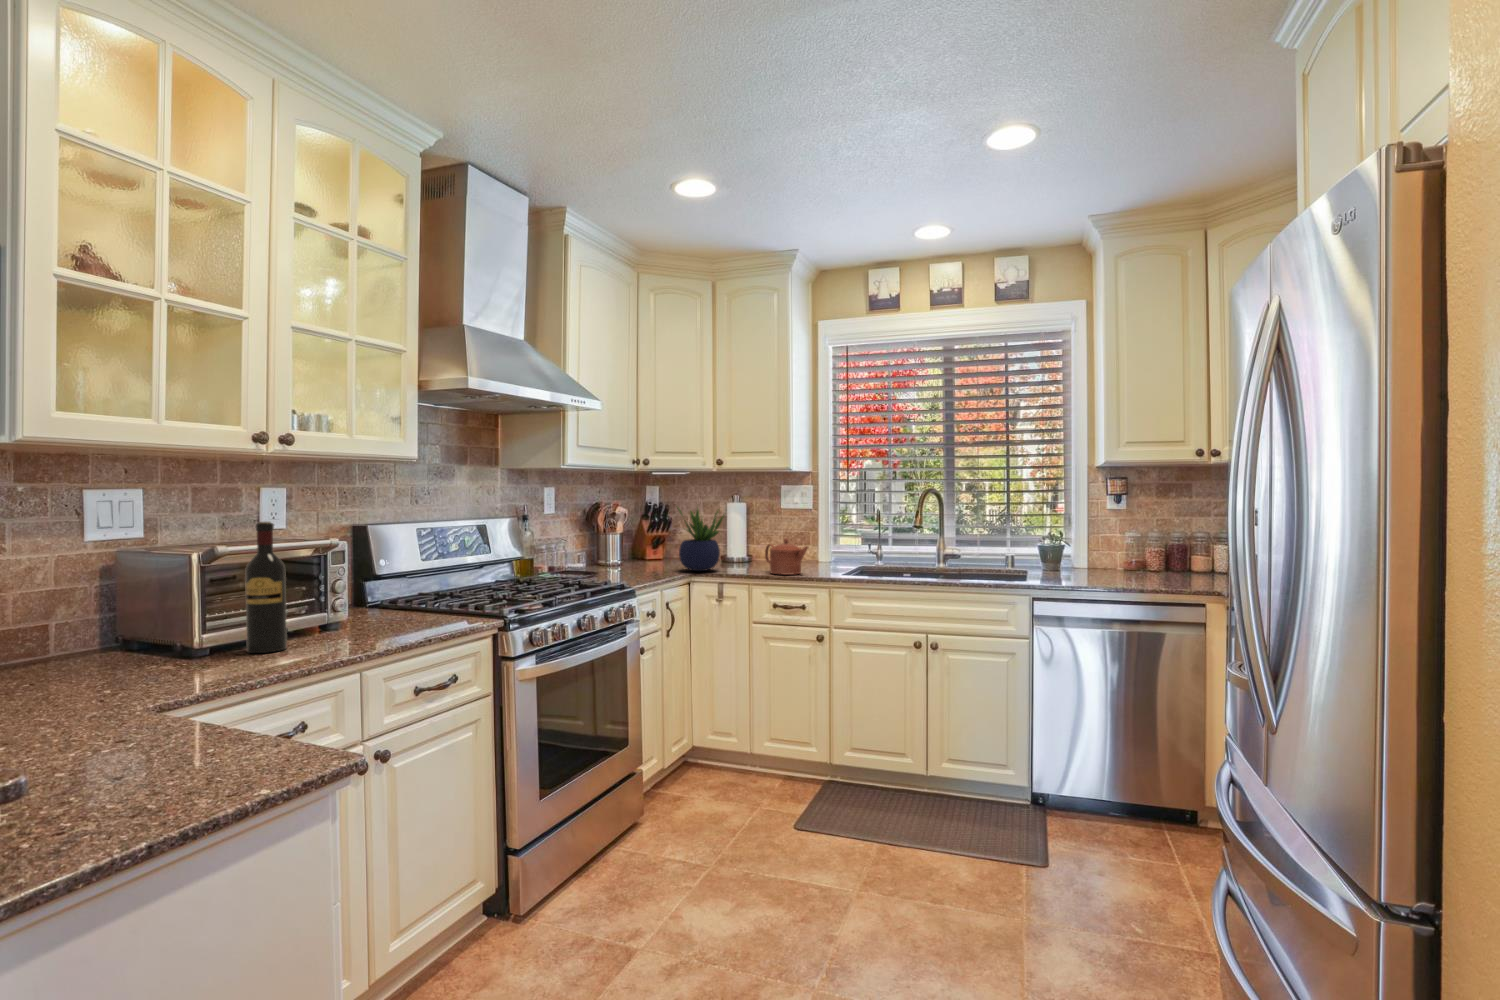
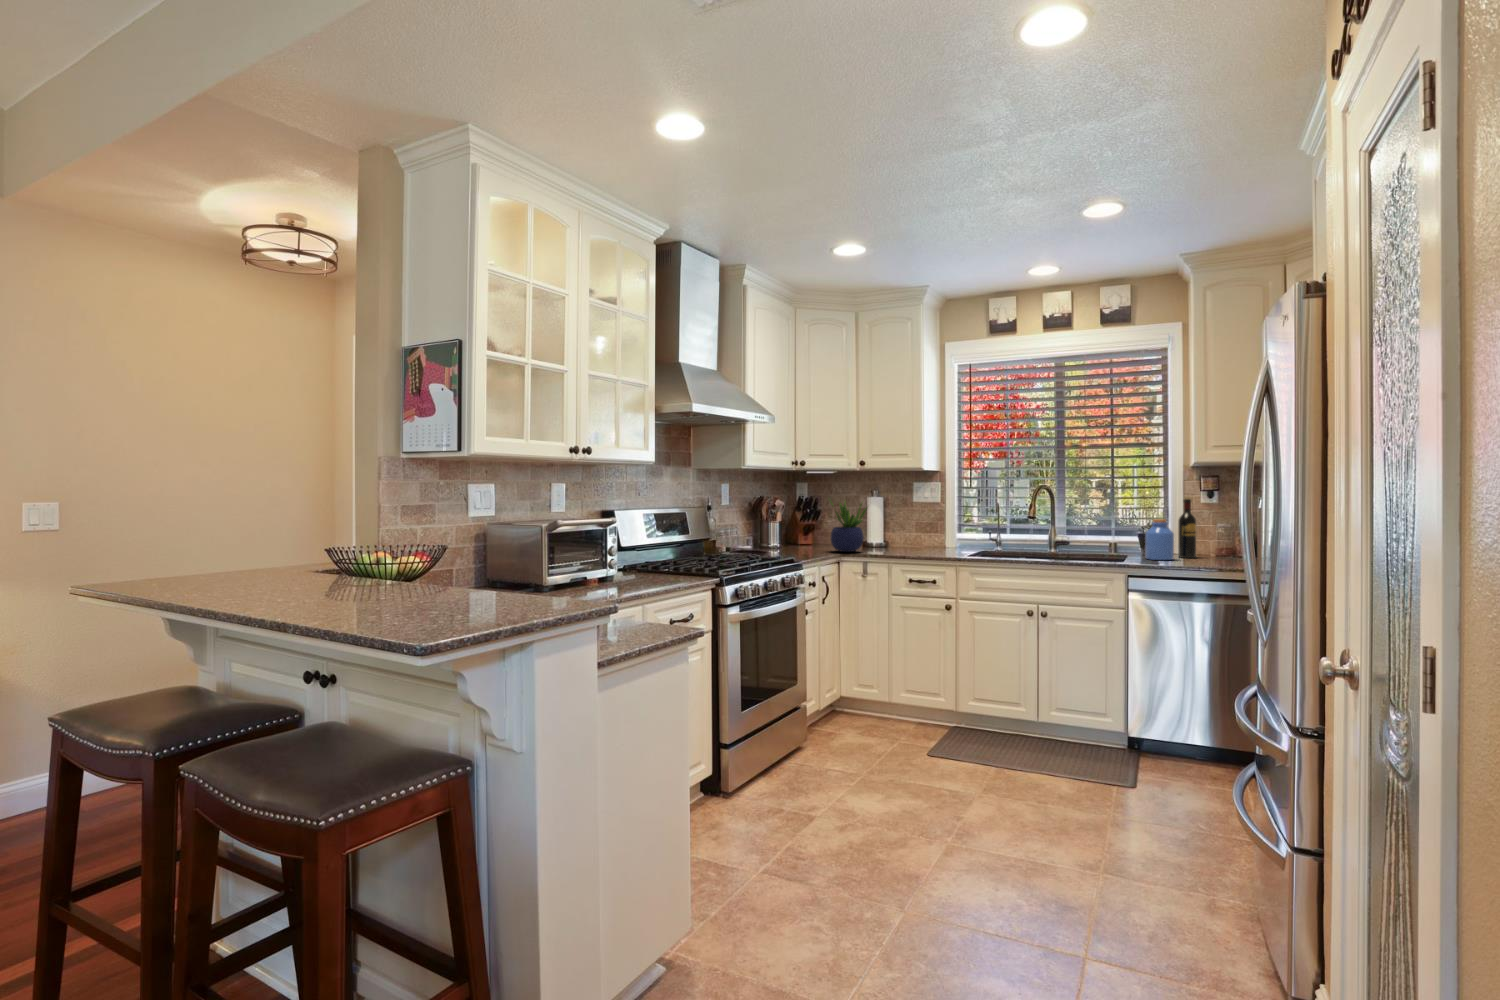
wine bottle: present [245,522,287,653] -> present [1178,499,1196,558]
jar: none [1047,528,1078,577] -> present [1145,519,1174,560]
teapot: present [765,538,808,575] -> none [901,526,938,555]

